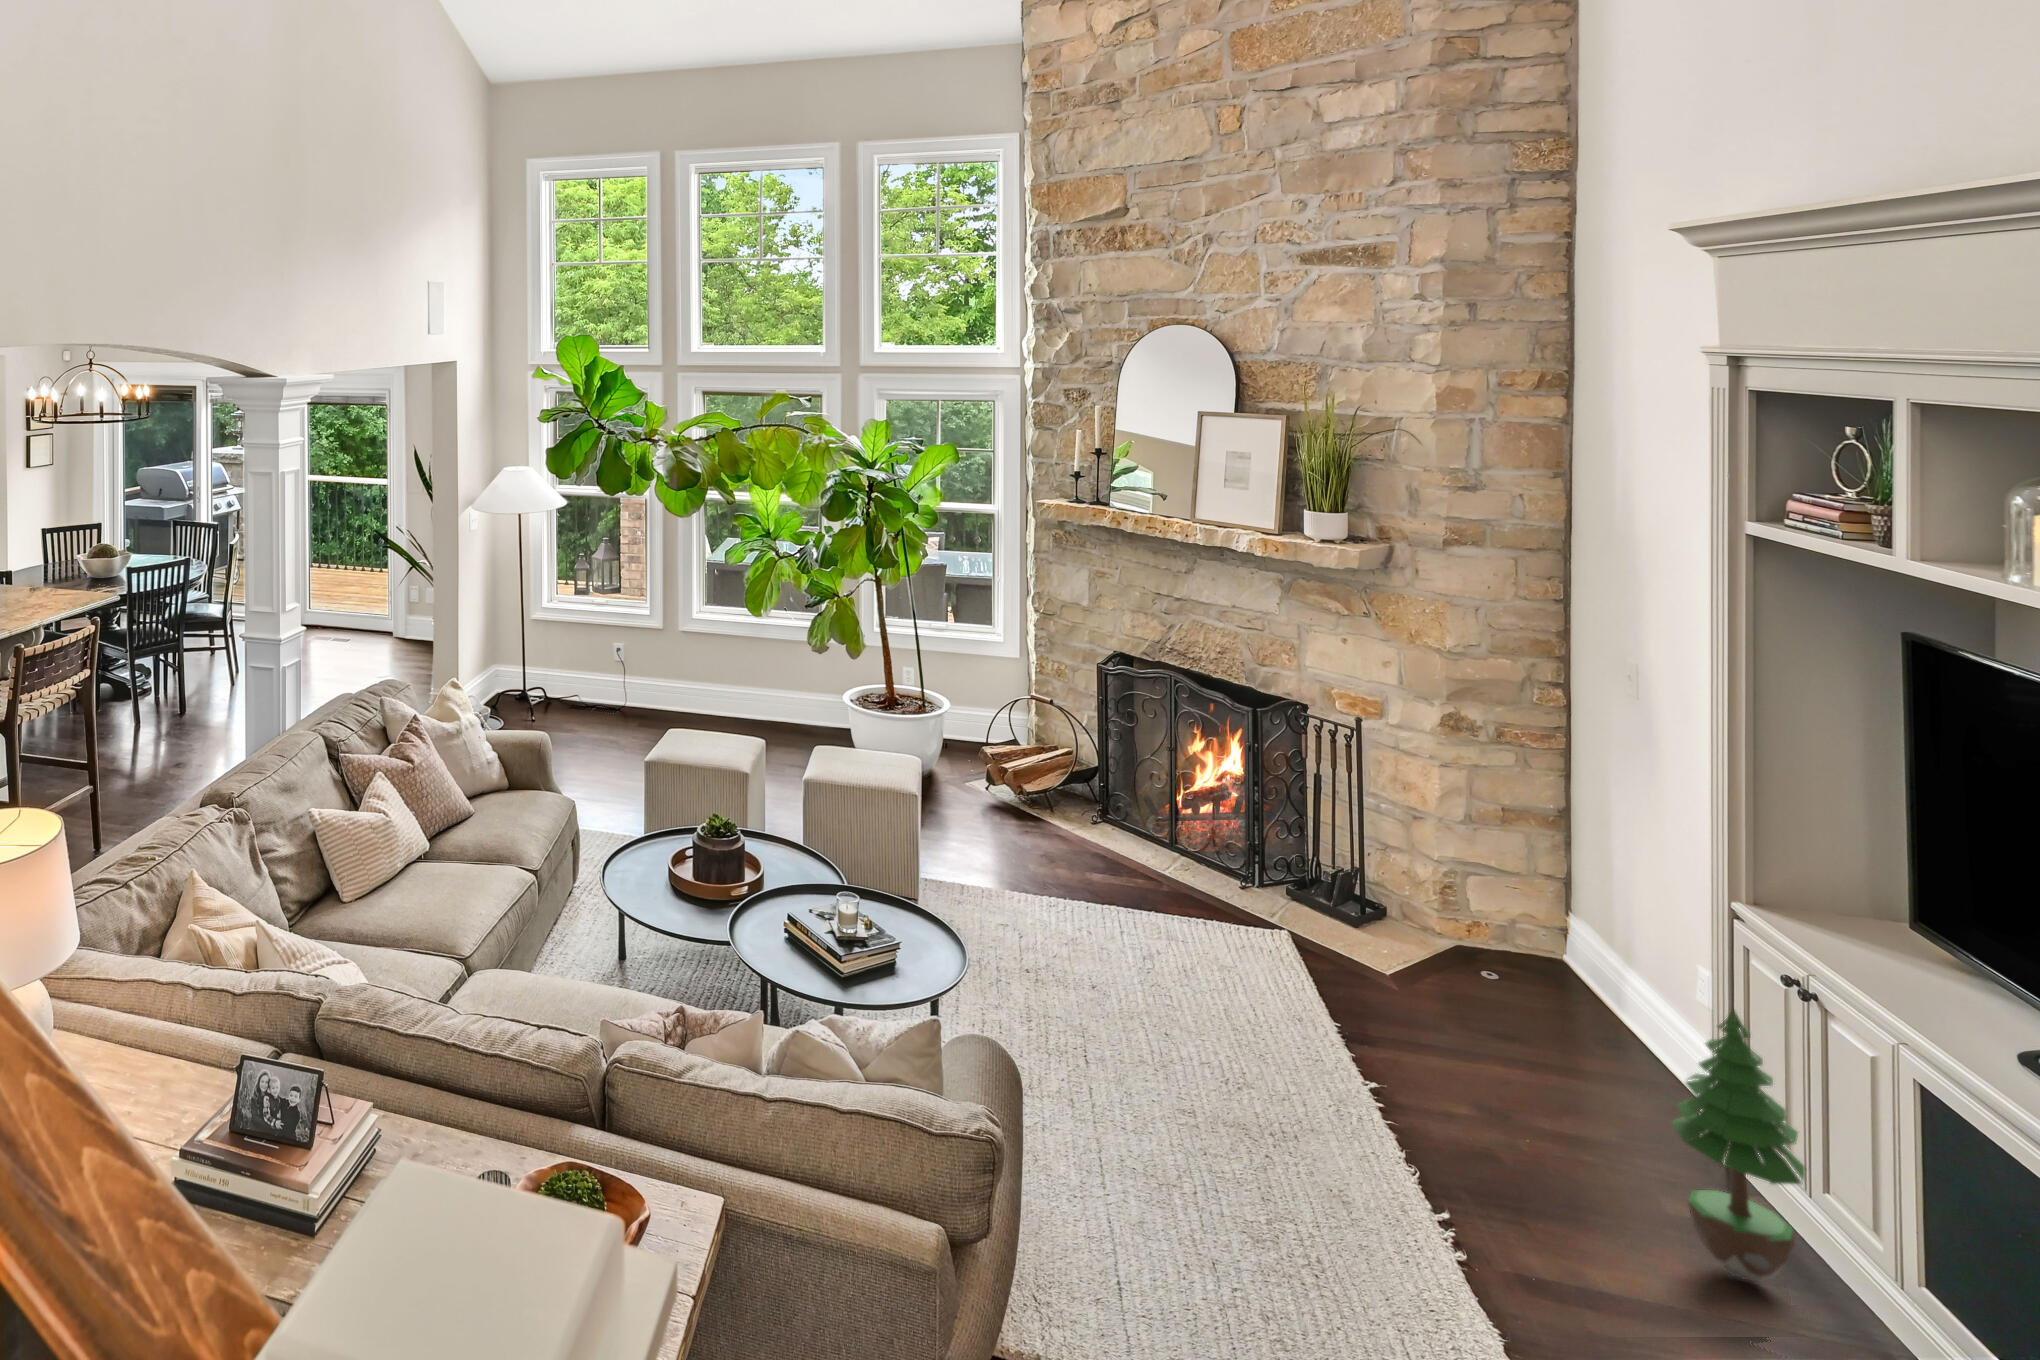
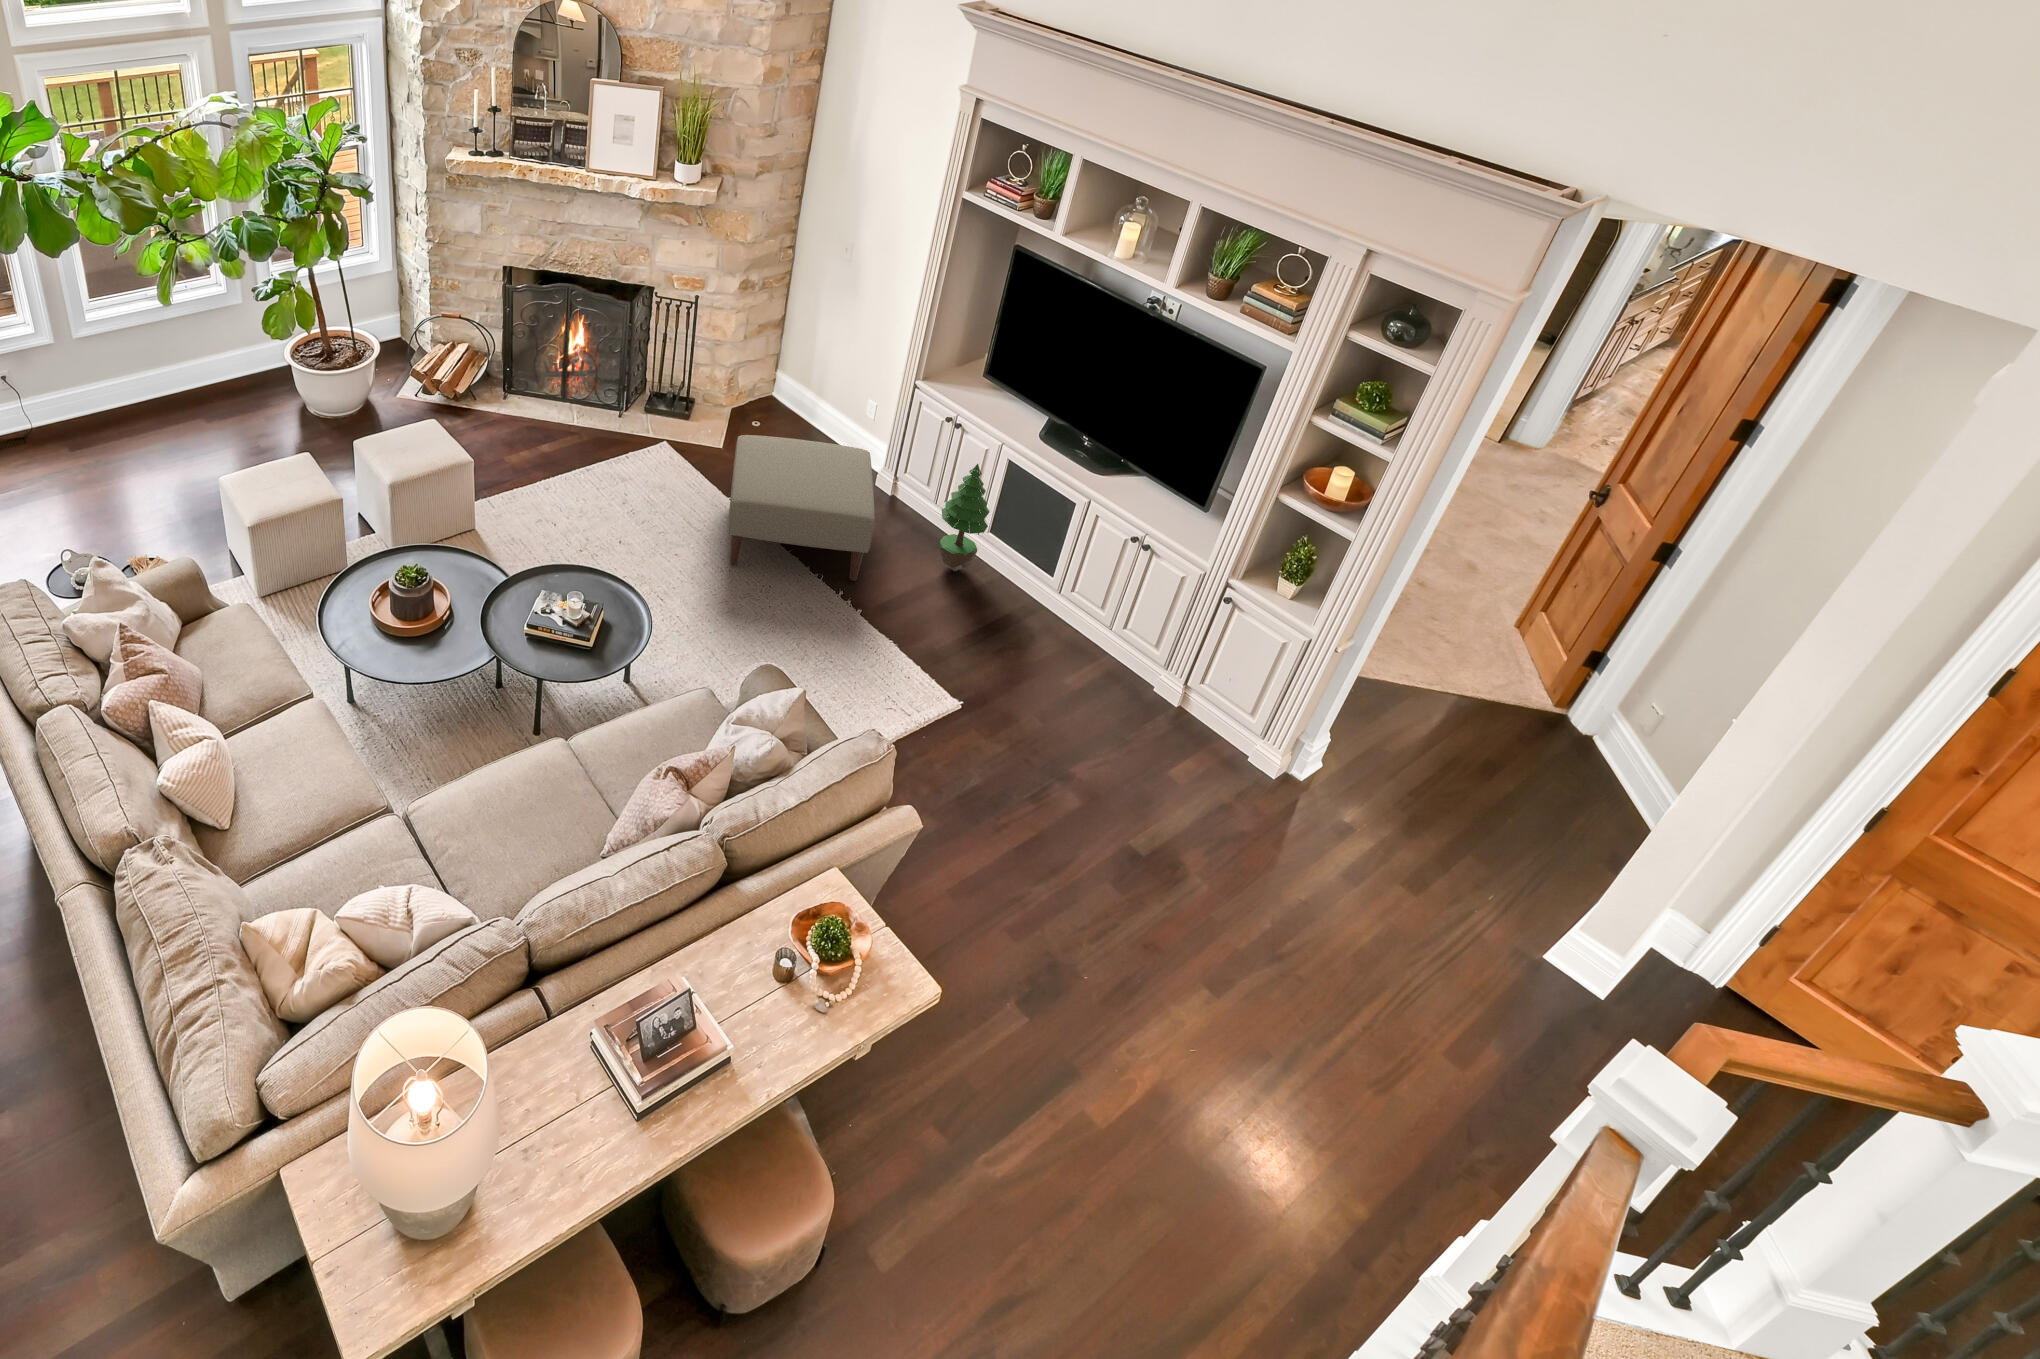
ottoman: none [1216,897,1586,1183] -> present [728,435,875,581]

